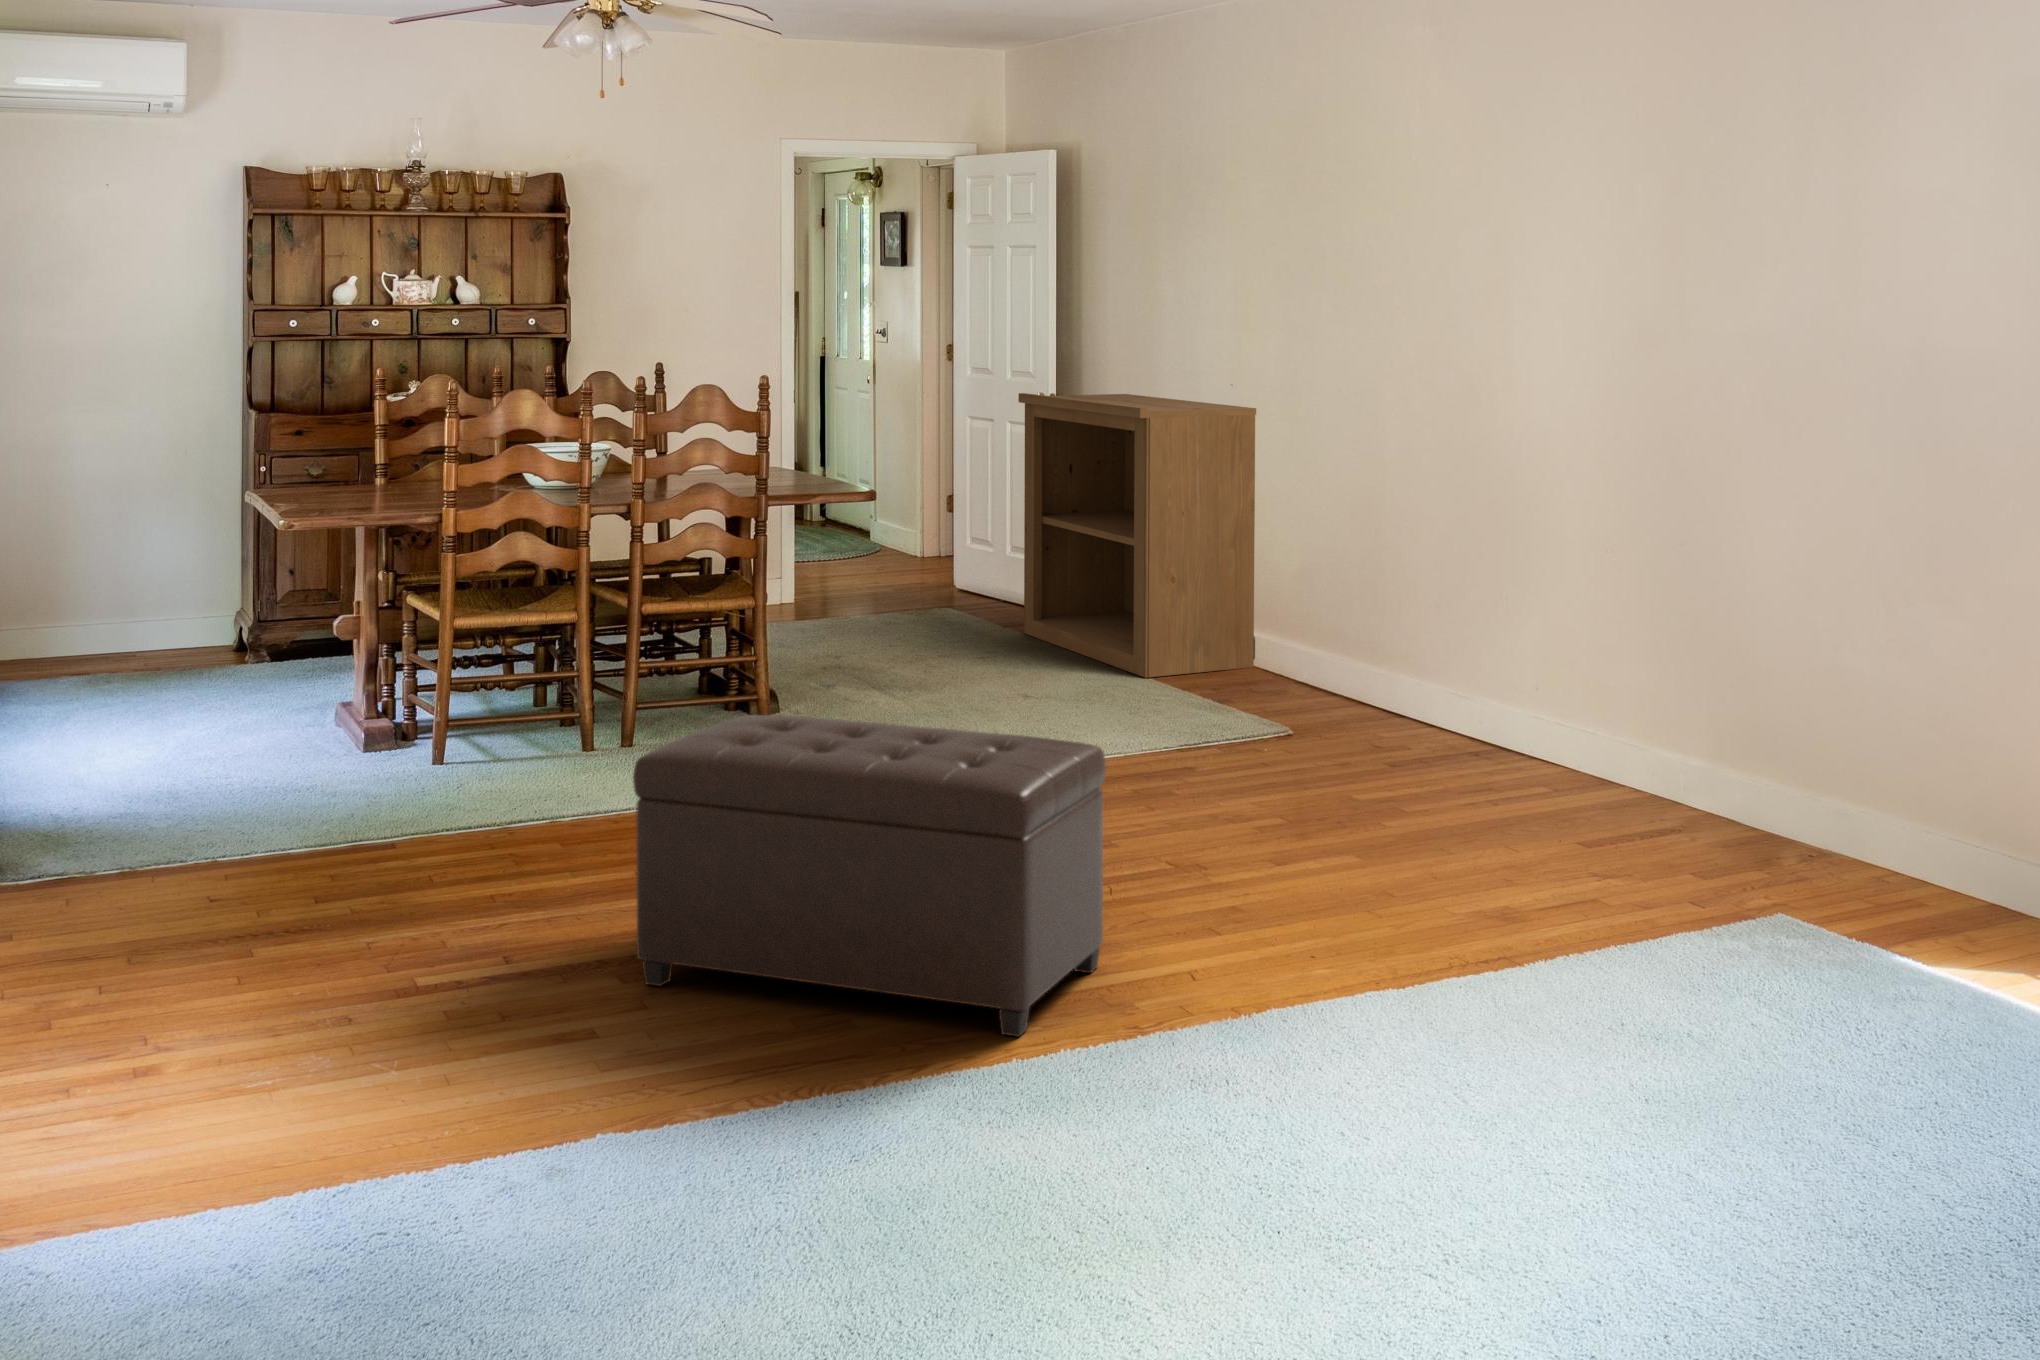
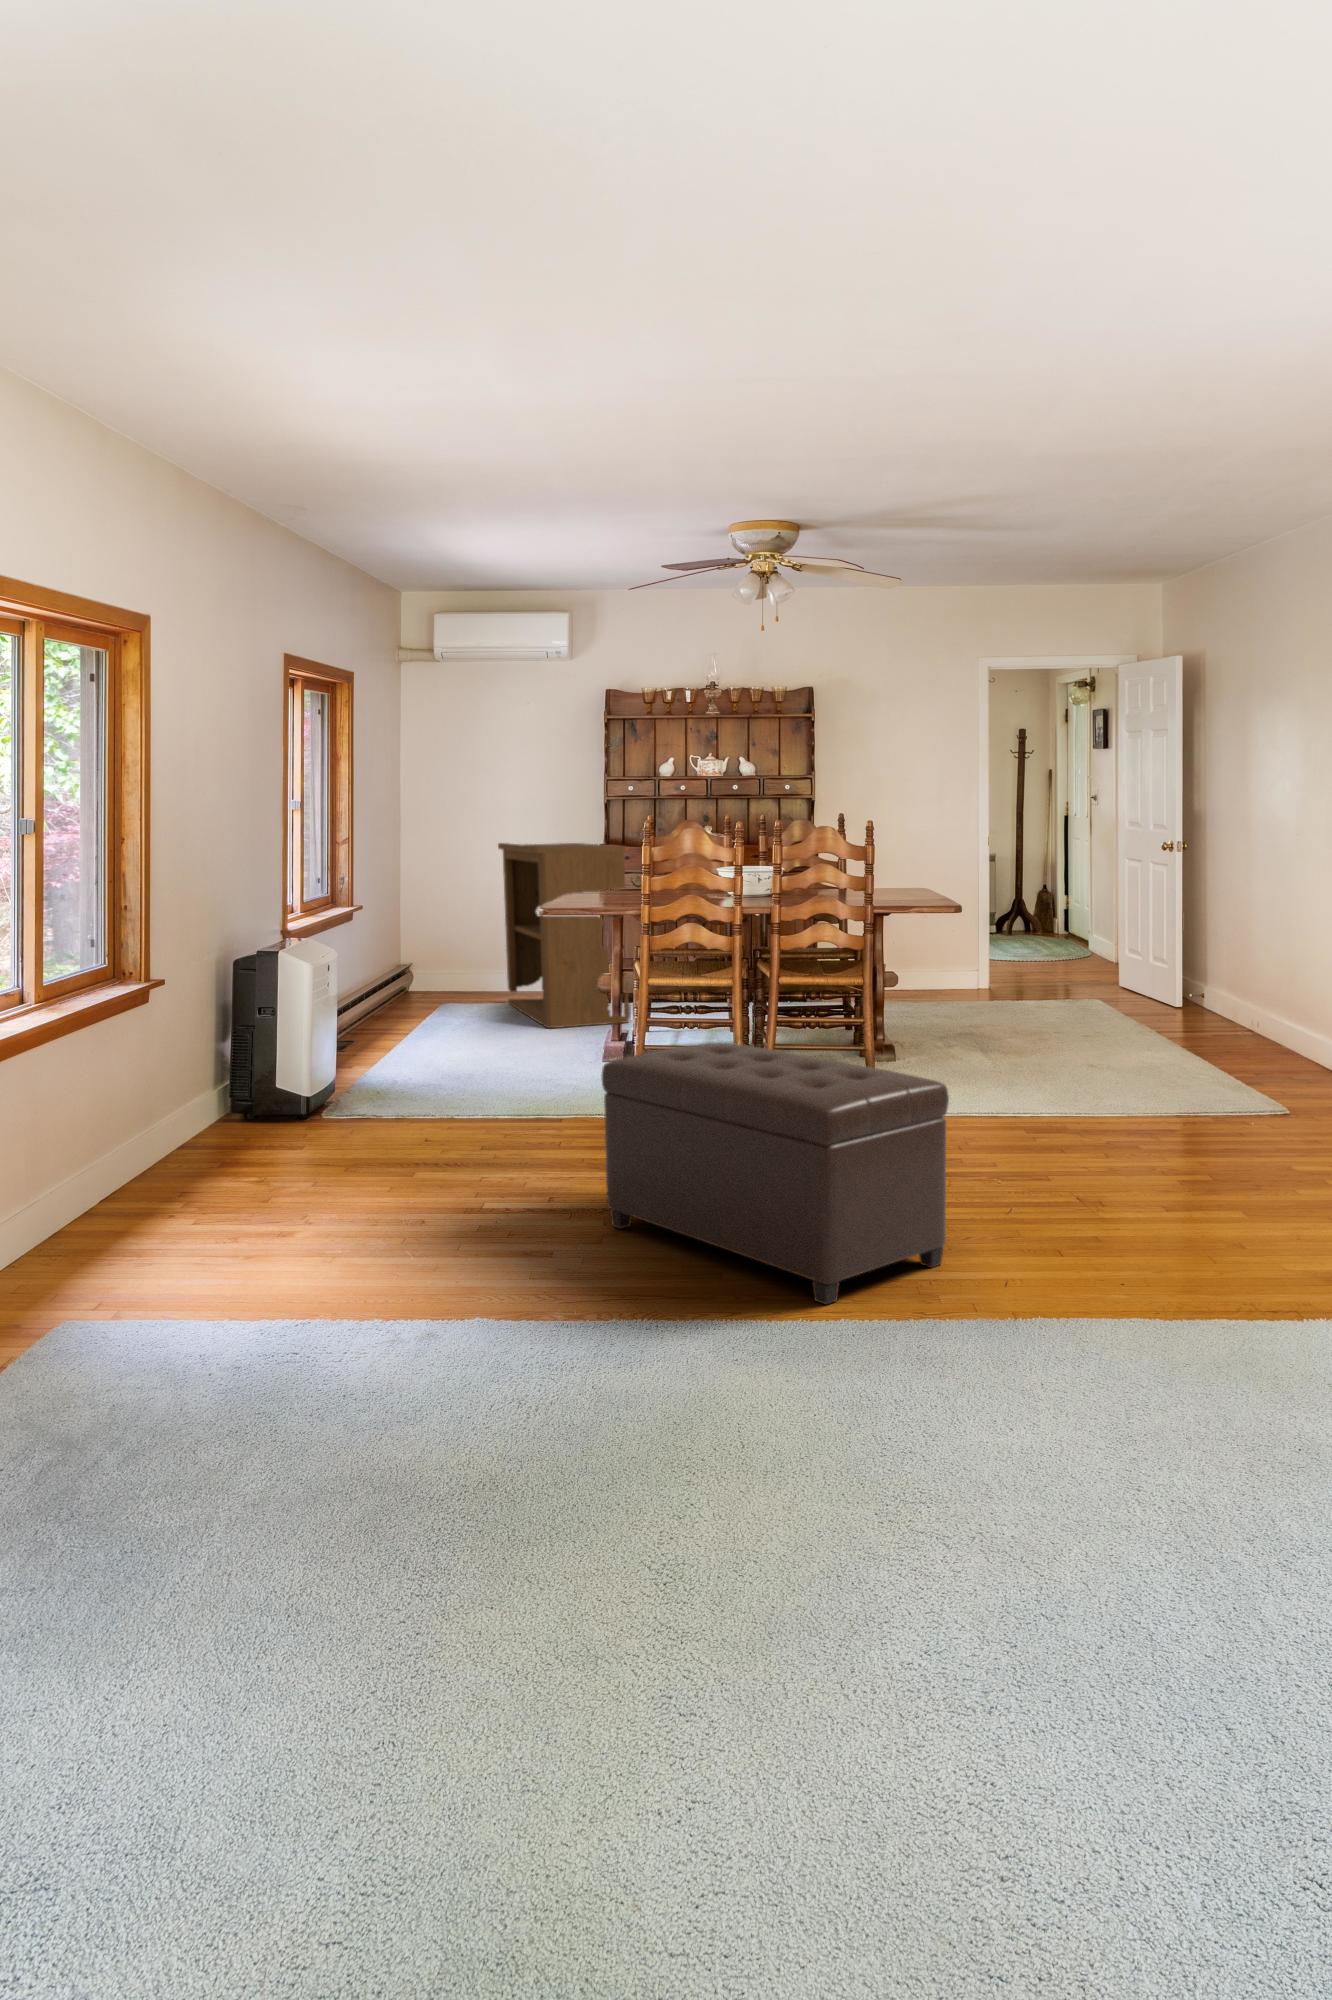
bookshelf: present [1018,393,1256,678] -> present [498,843,630,1028]

